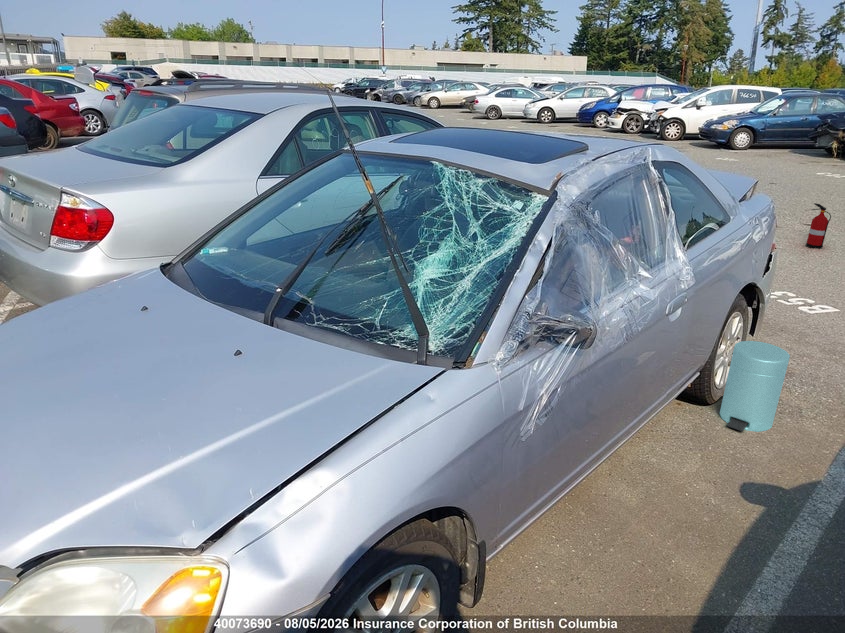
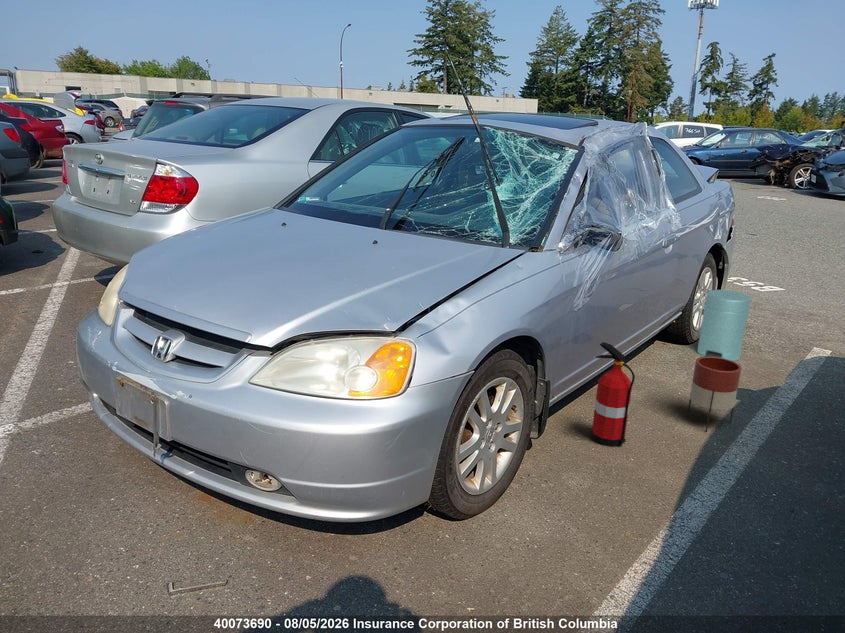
fire extinguisher: present [806,203,831,249] -> present [591,342,635,447]
planter: none [692,464,765,567] -> present [687,356,742,432]

